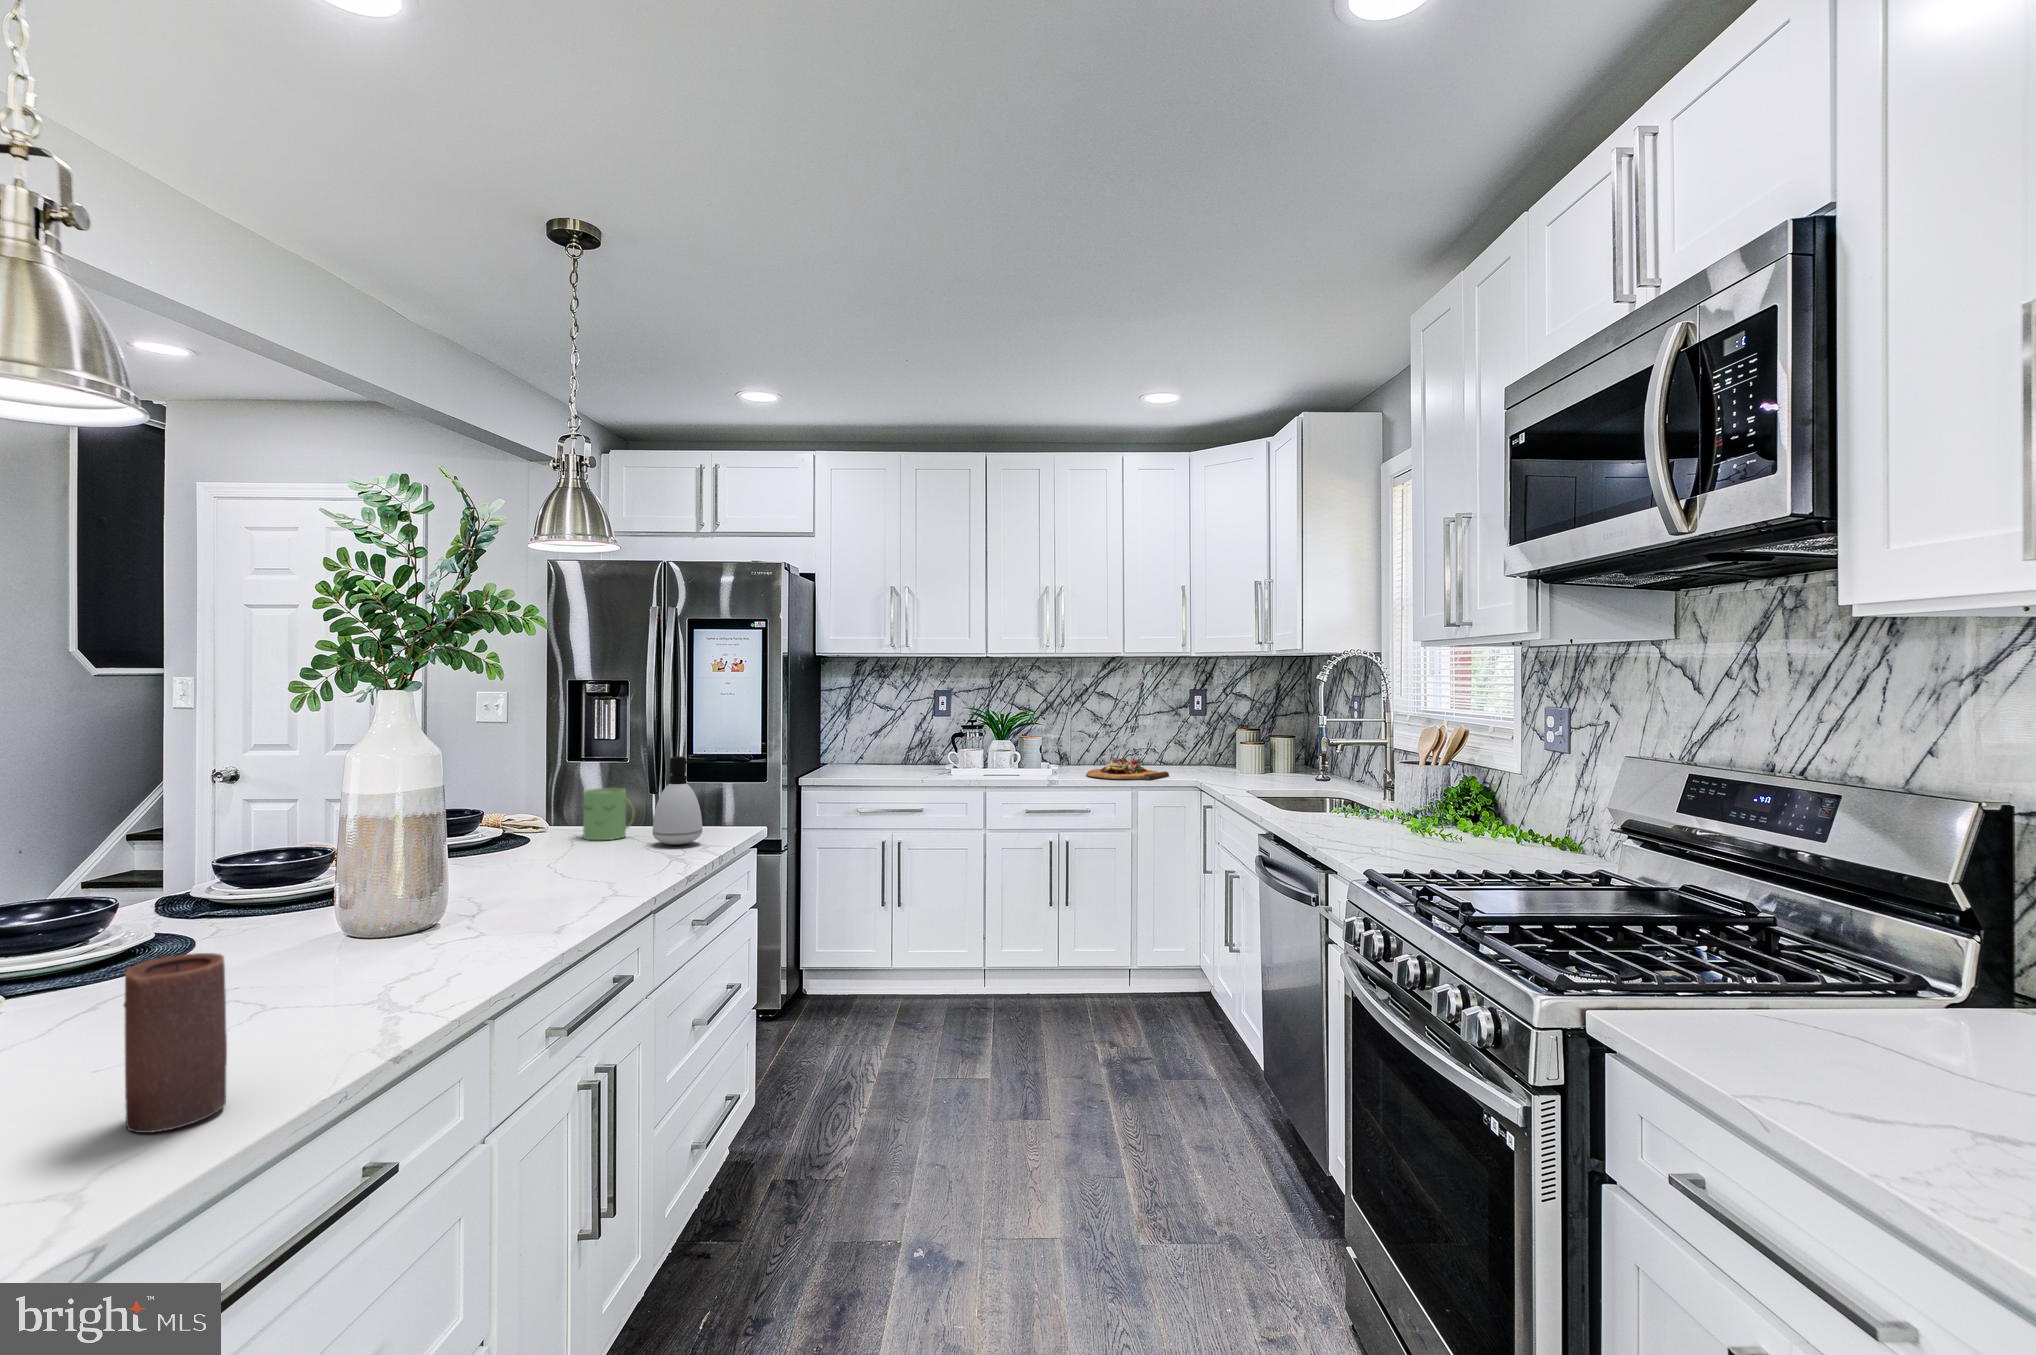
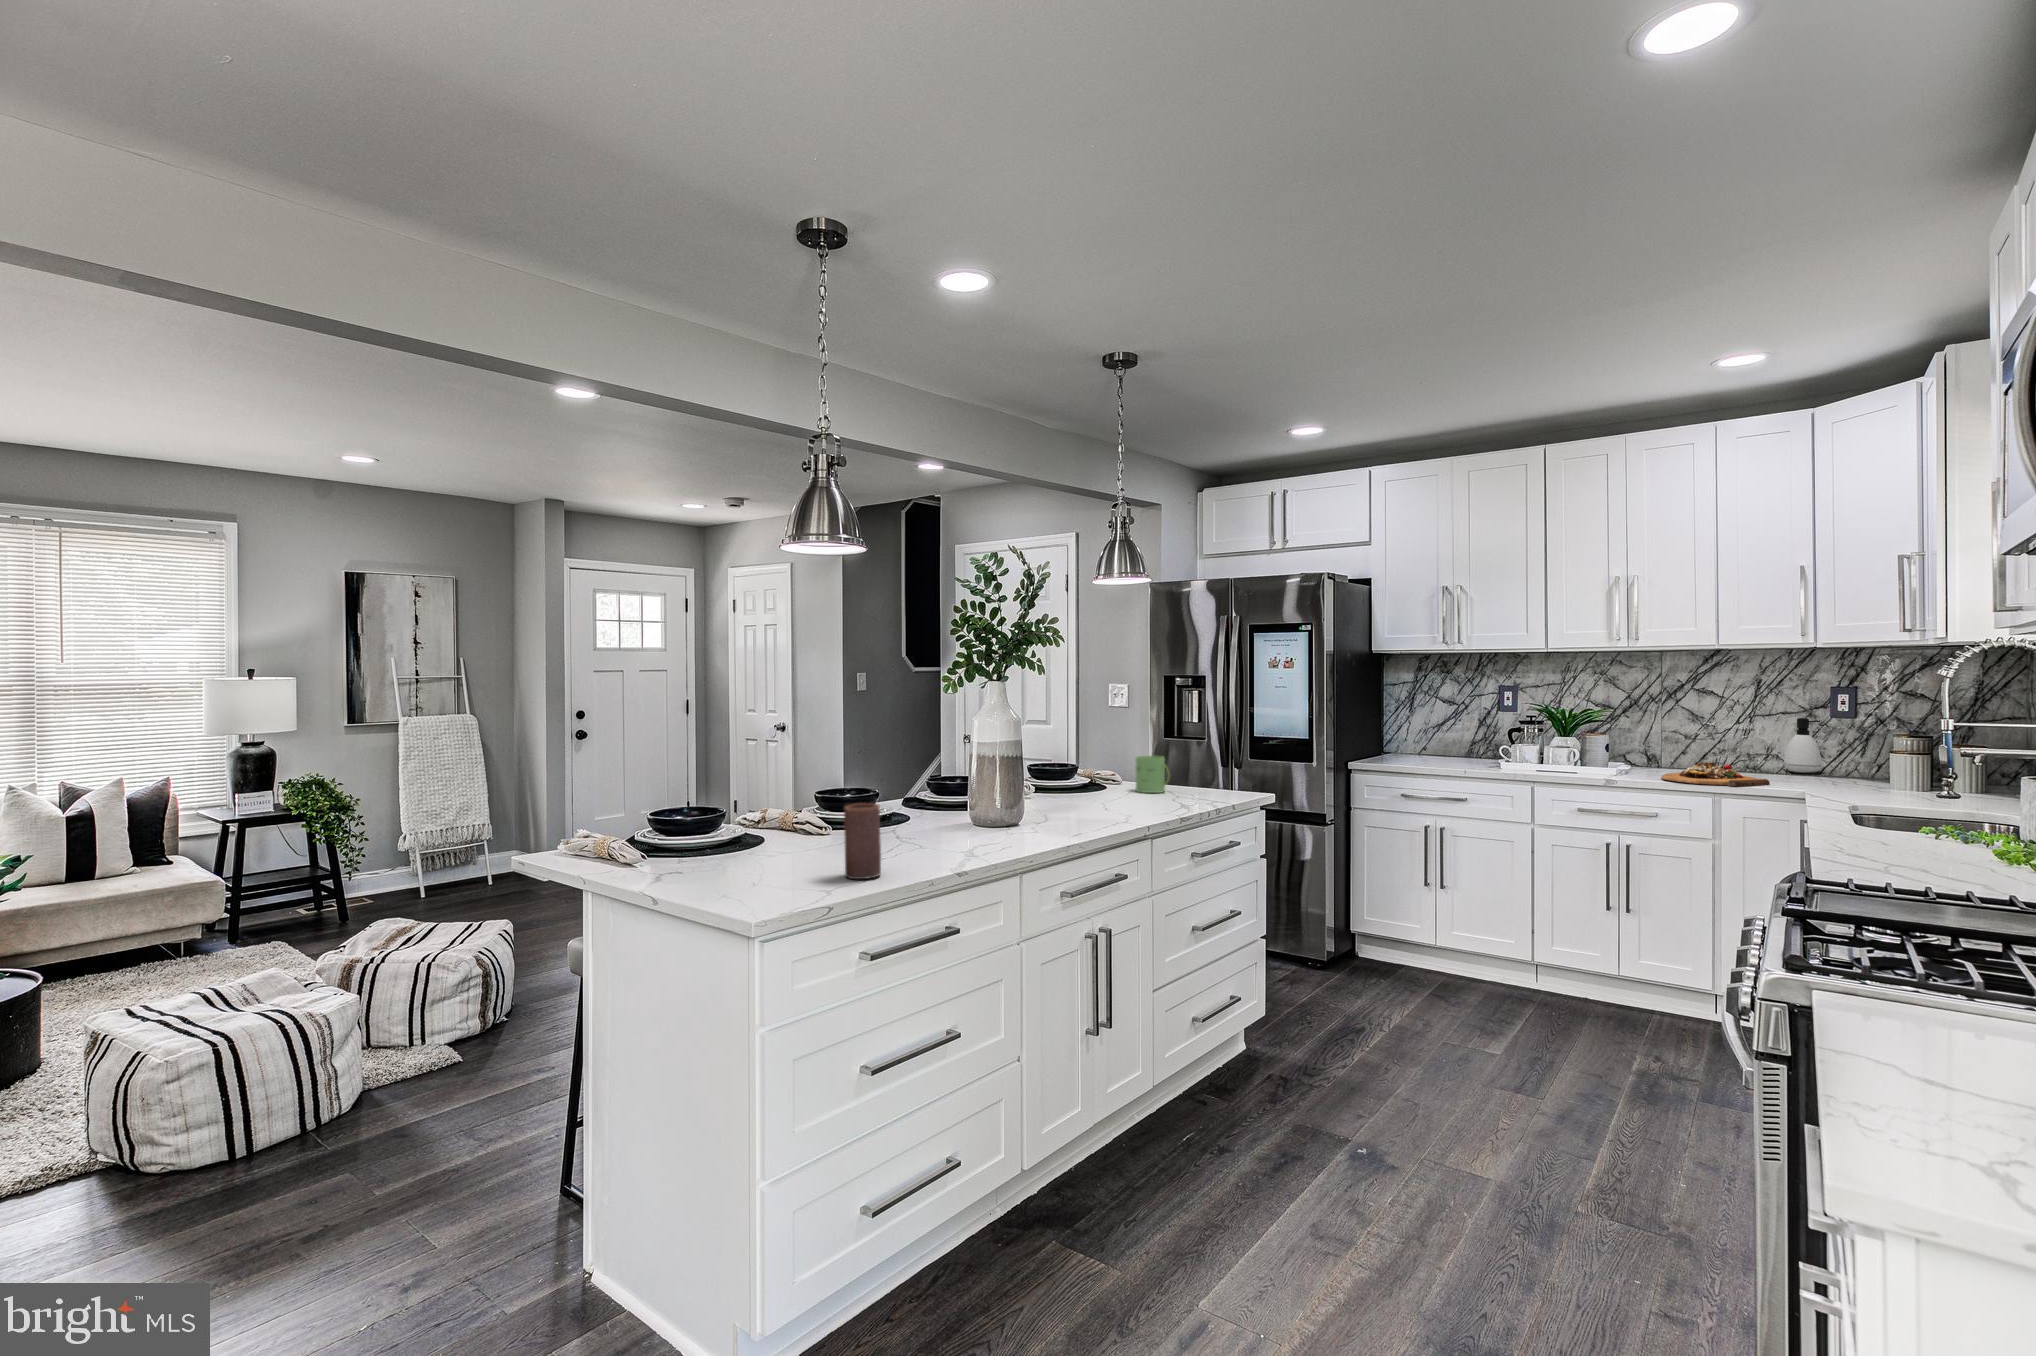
soap dispenser: present [653,756,705,845] -> present [1784,718,1822,773]

